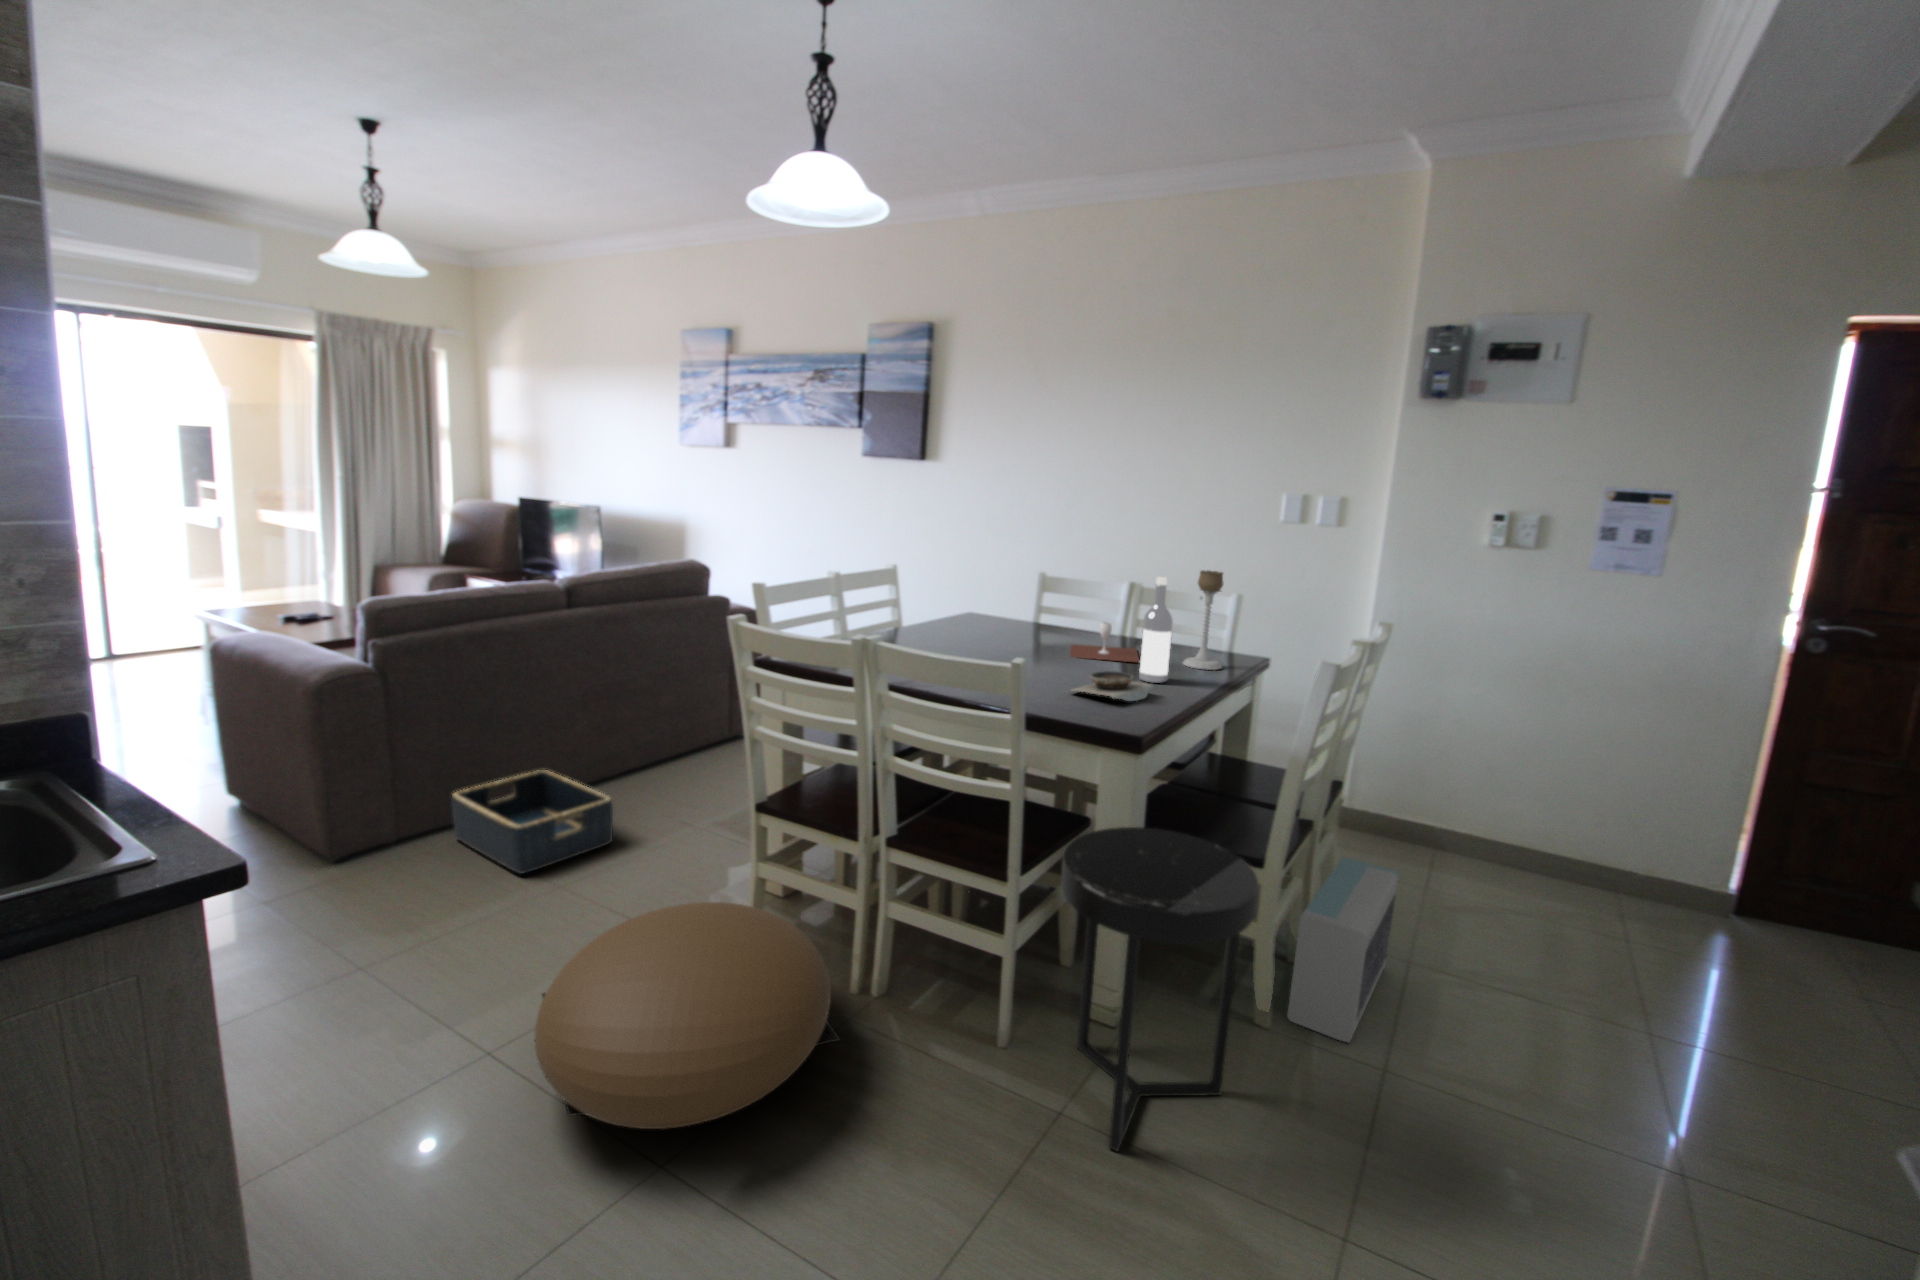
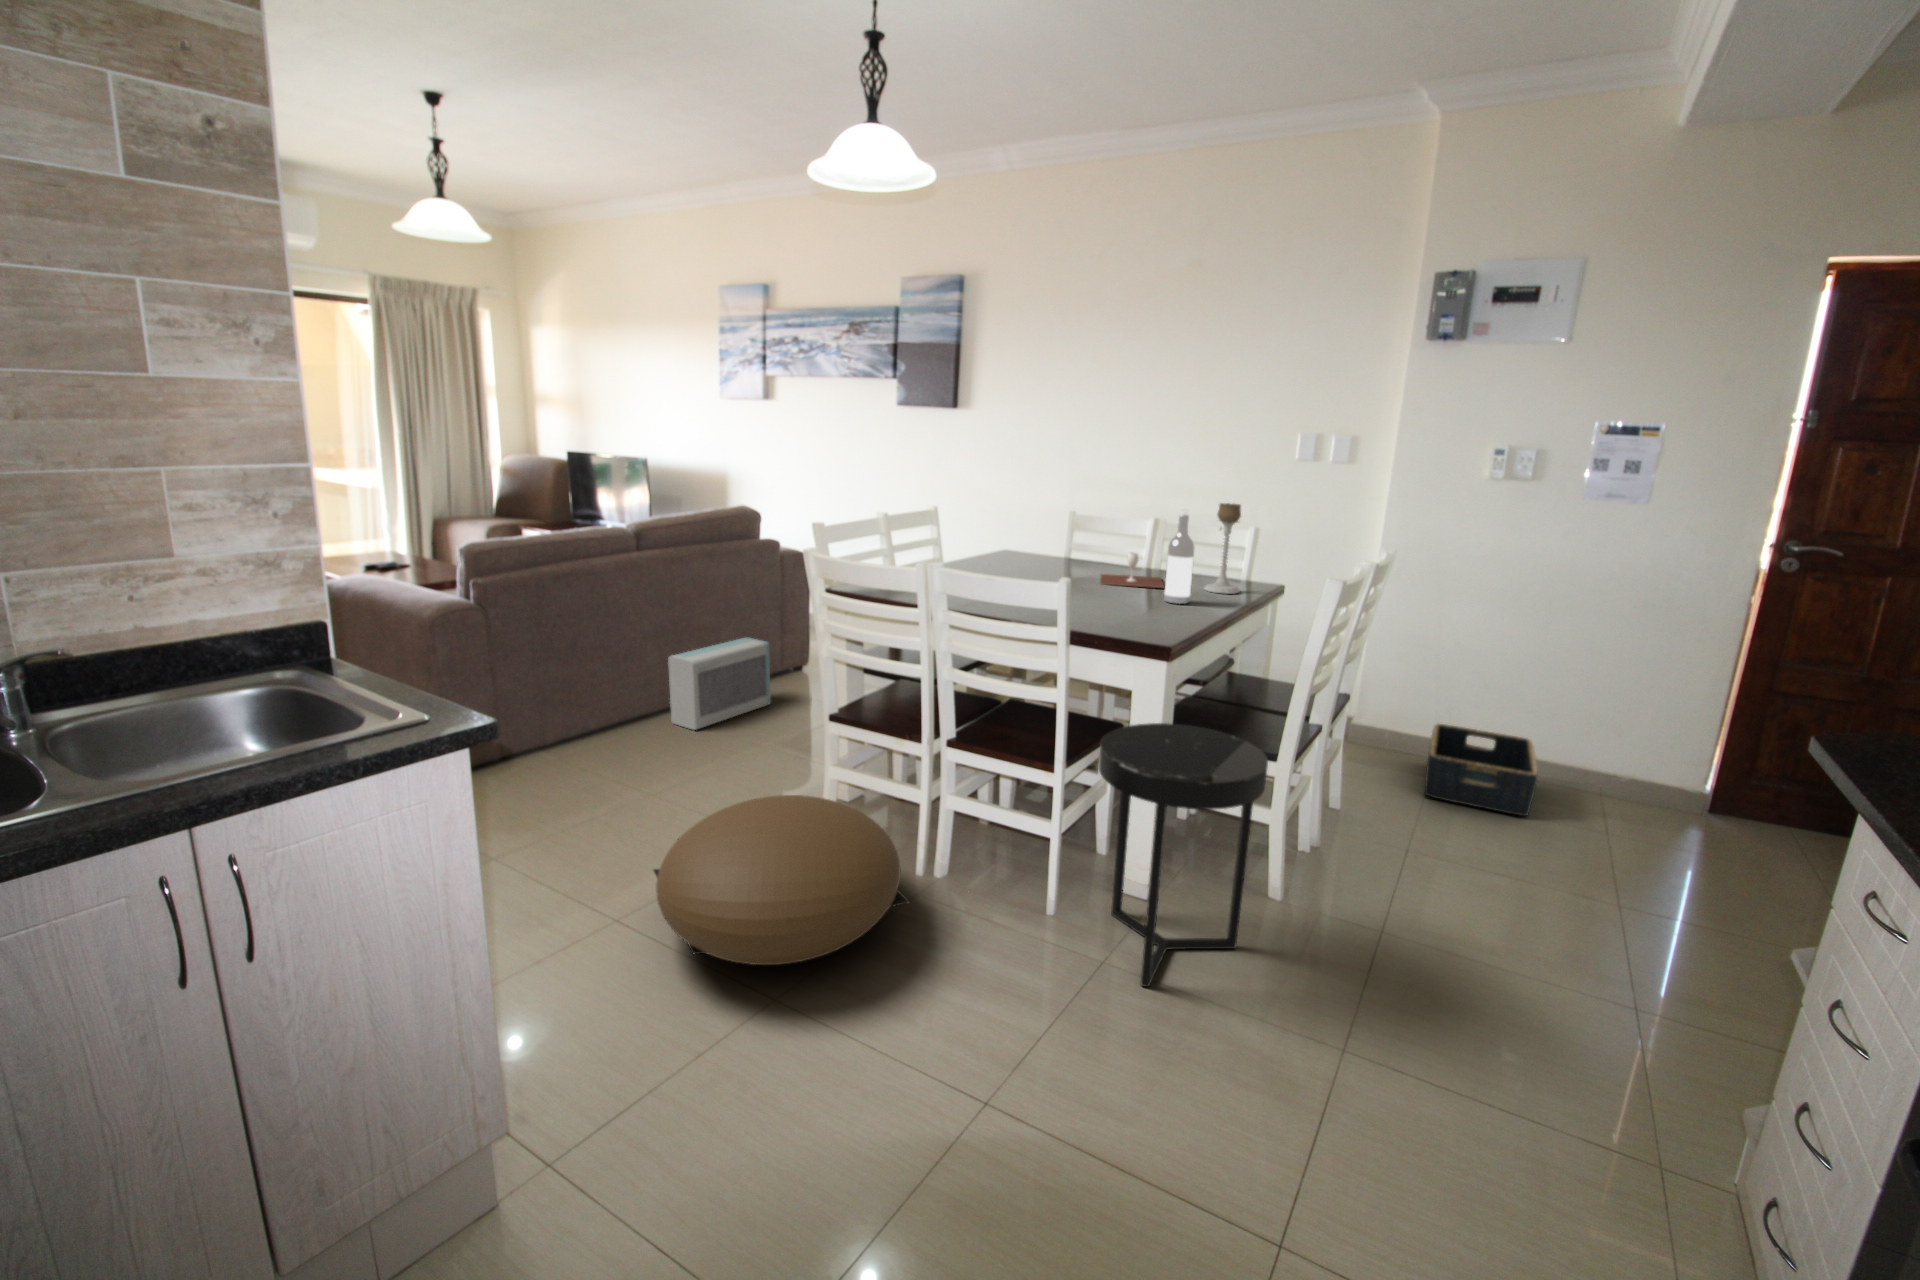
bowl: present [1071,671,1153,701] -> none [1101,592,1177,617]
basket: present [451,770,613,874] -> present [1425,724,1538,816]
air purifier: present [1287,858,1399,1042] -> present [668,638,771,730]

